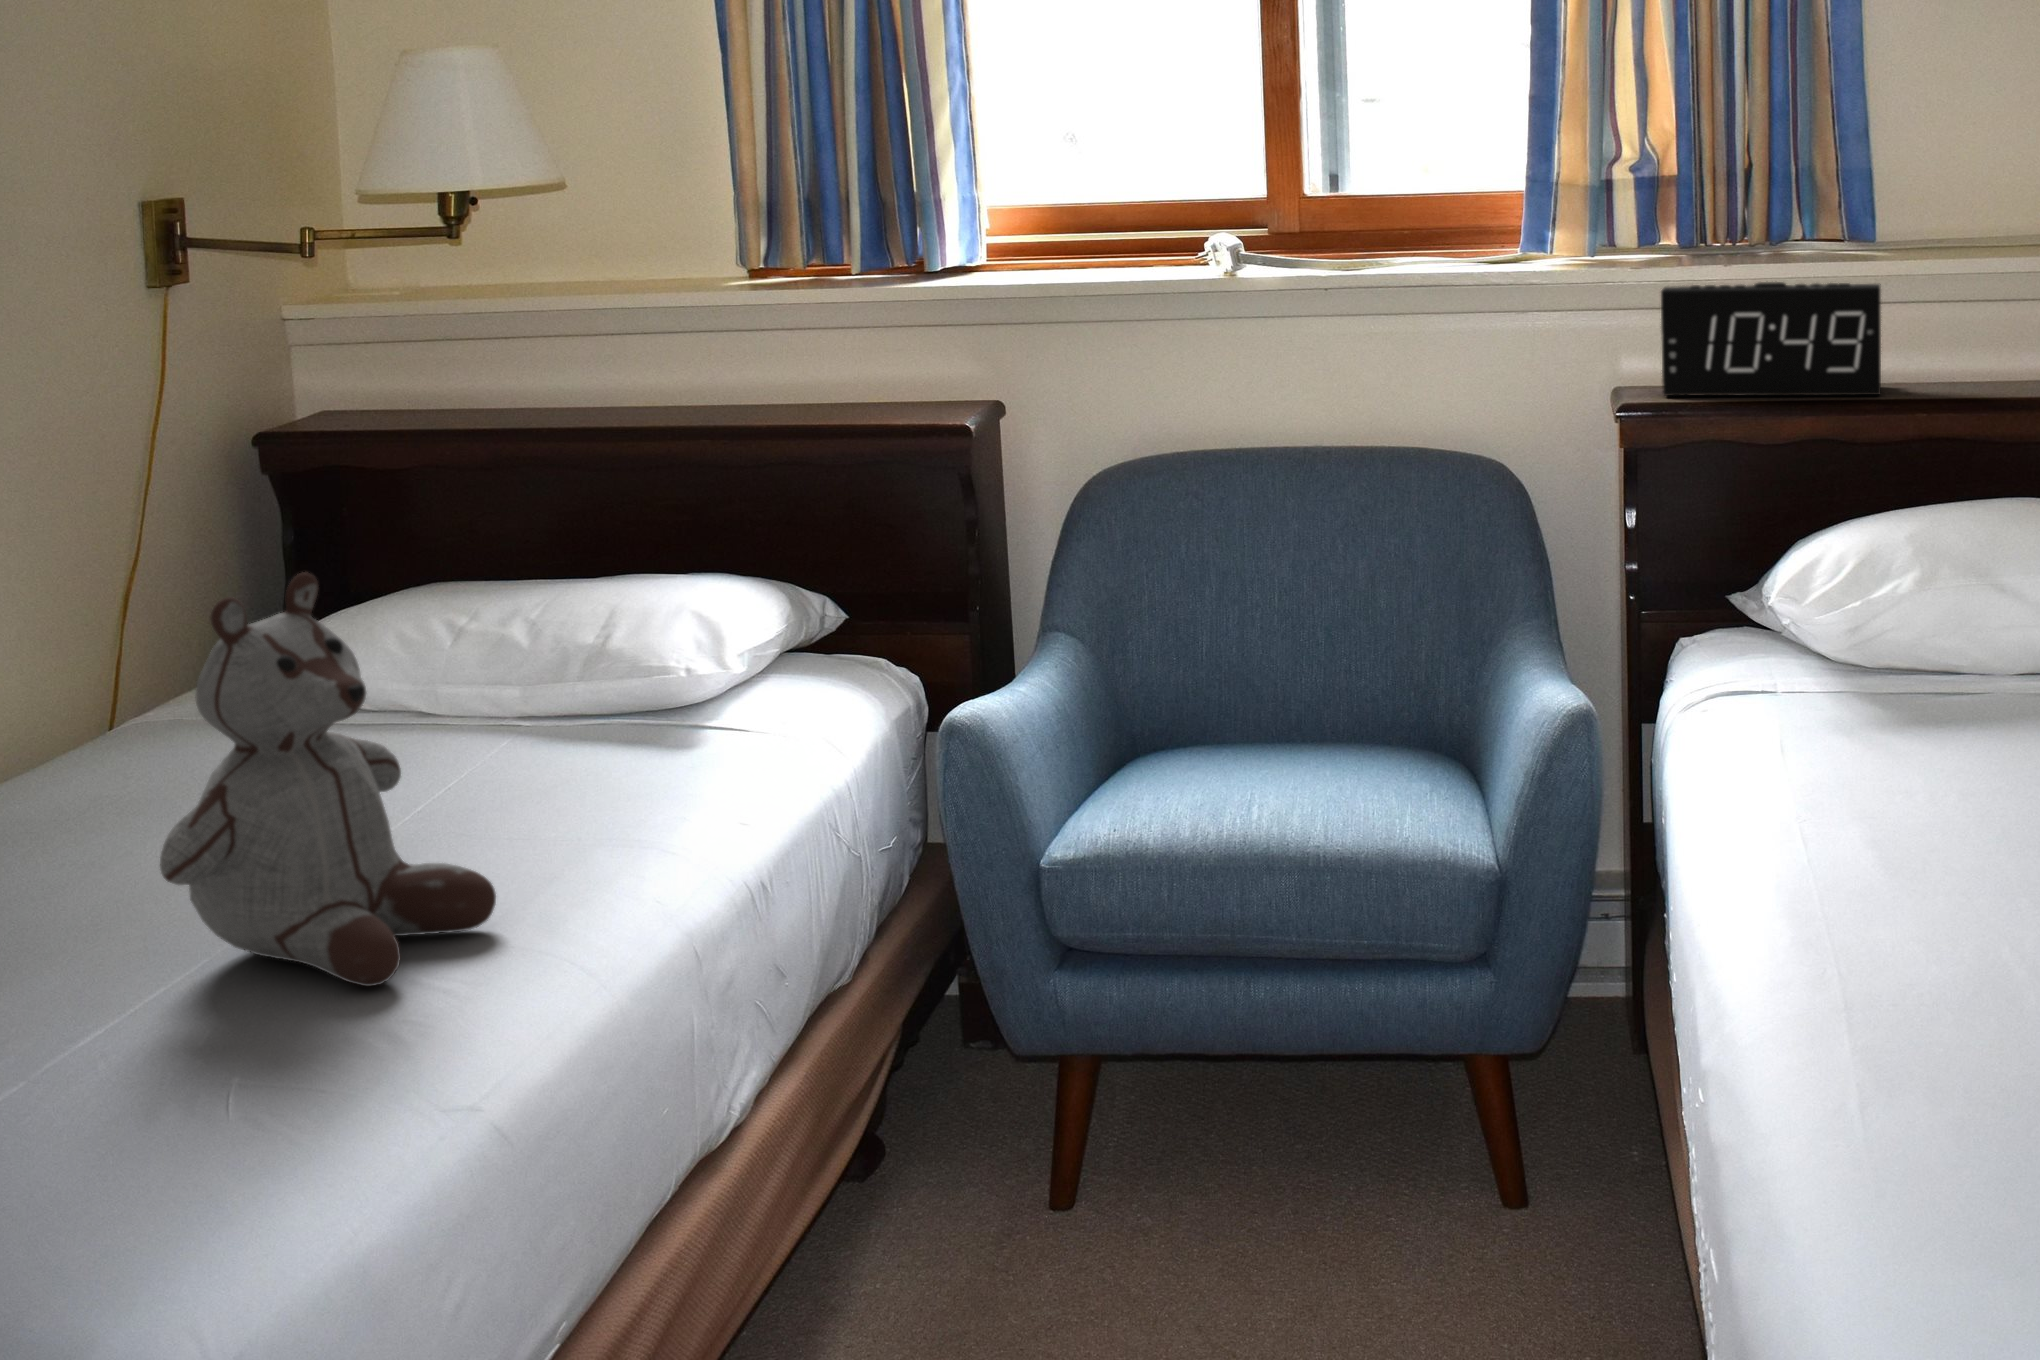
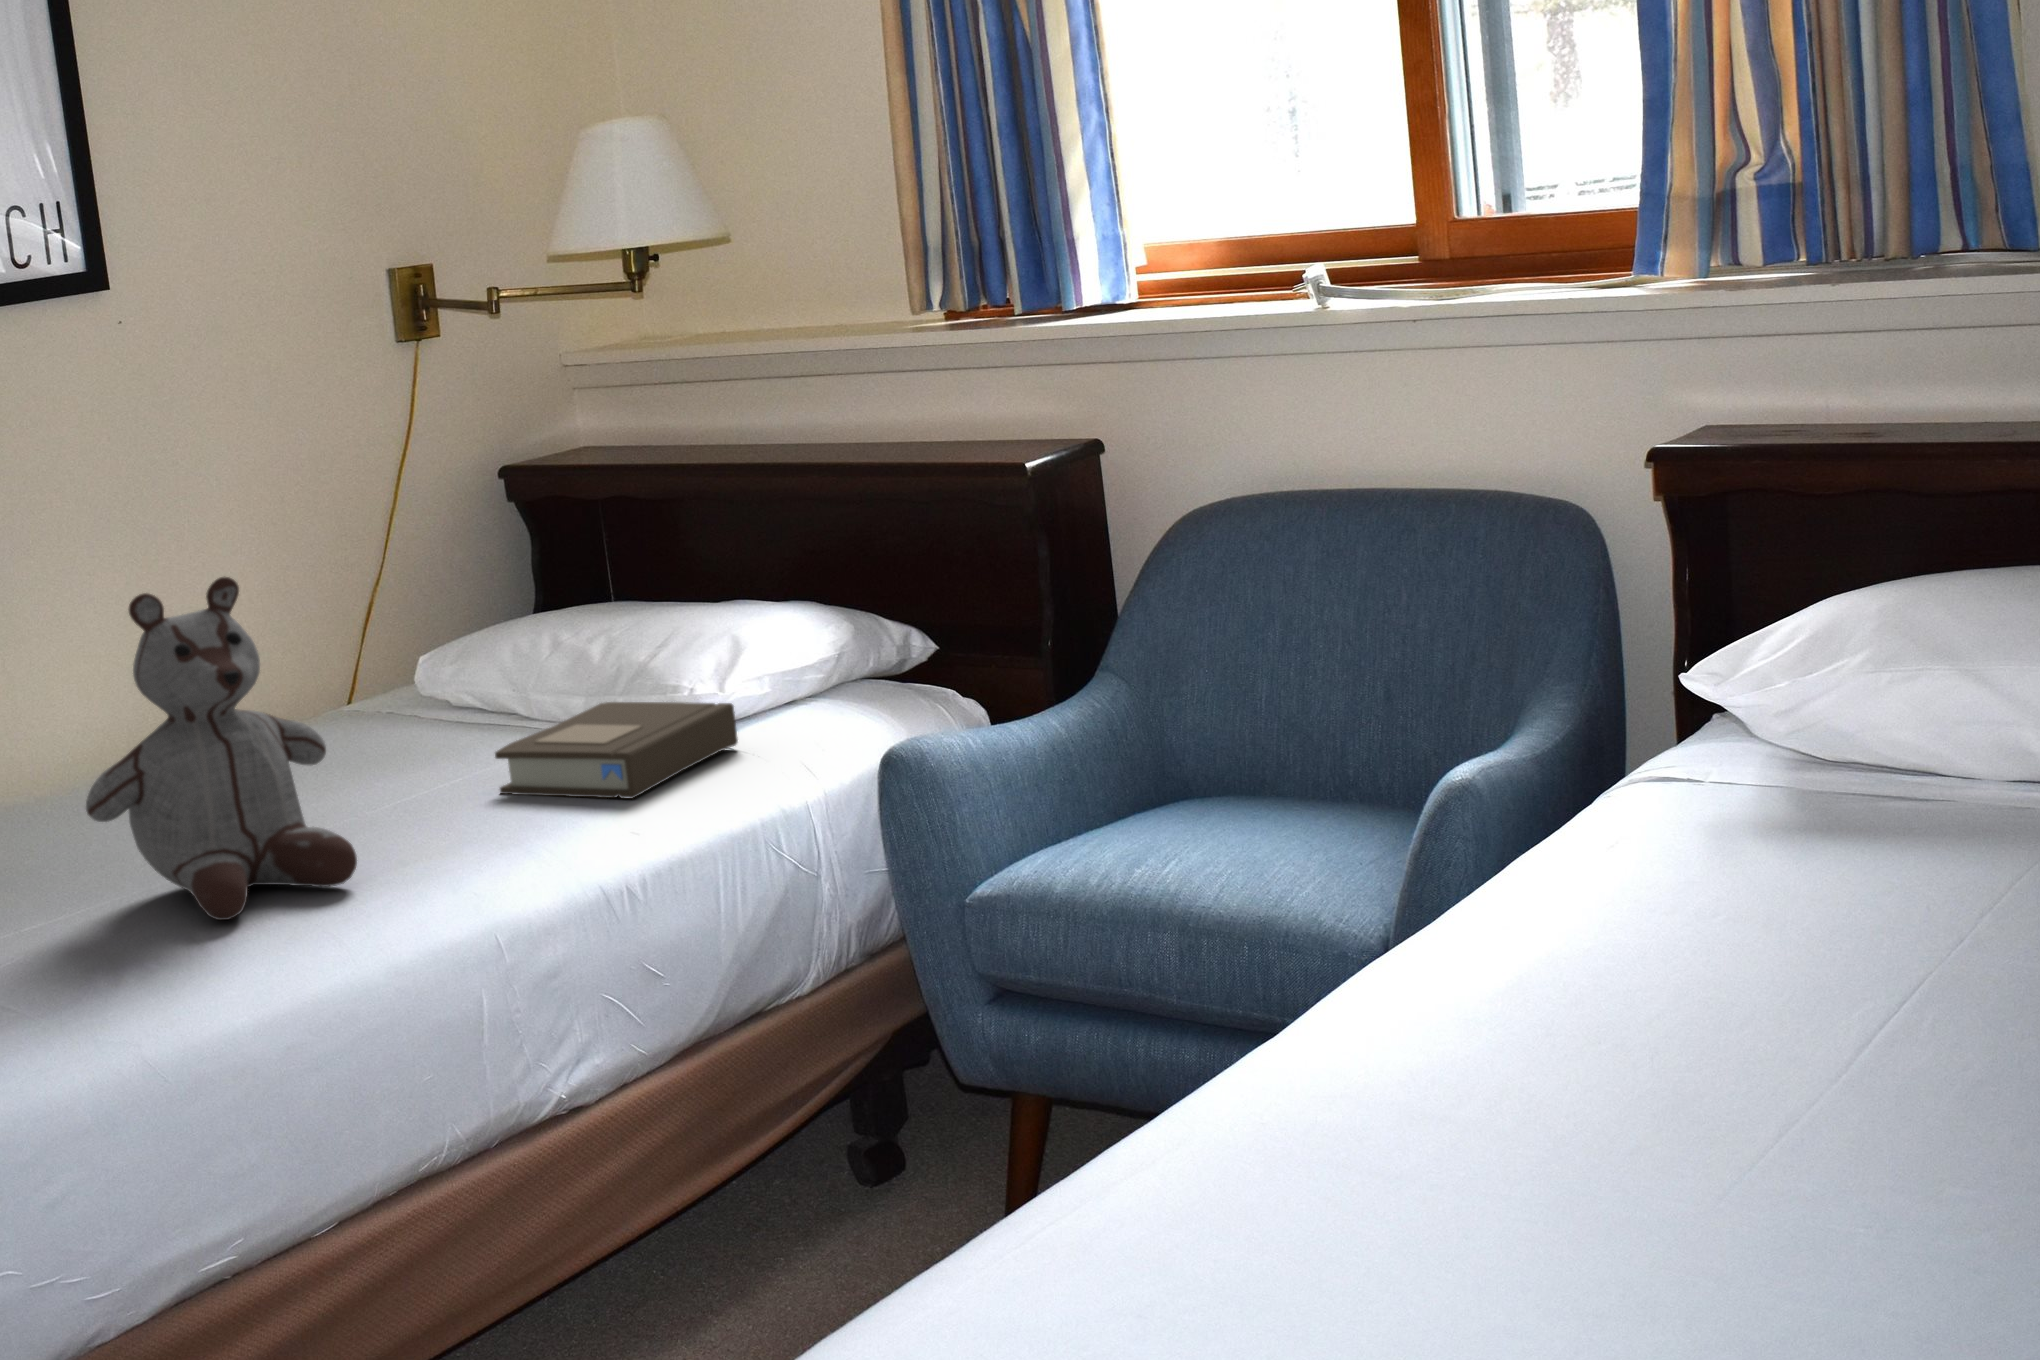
alarm clock: present [1661,282,1881,396] -> none [1733,305,2020,442]
book: none [517,685,749,807] -> present [495,702,738,799]

